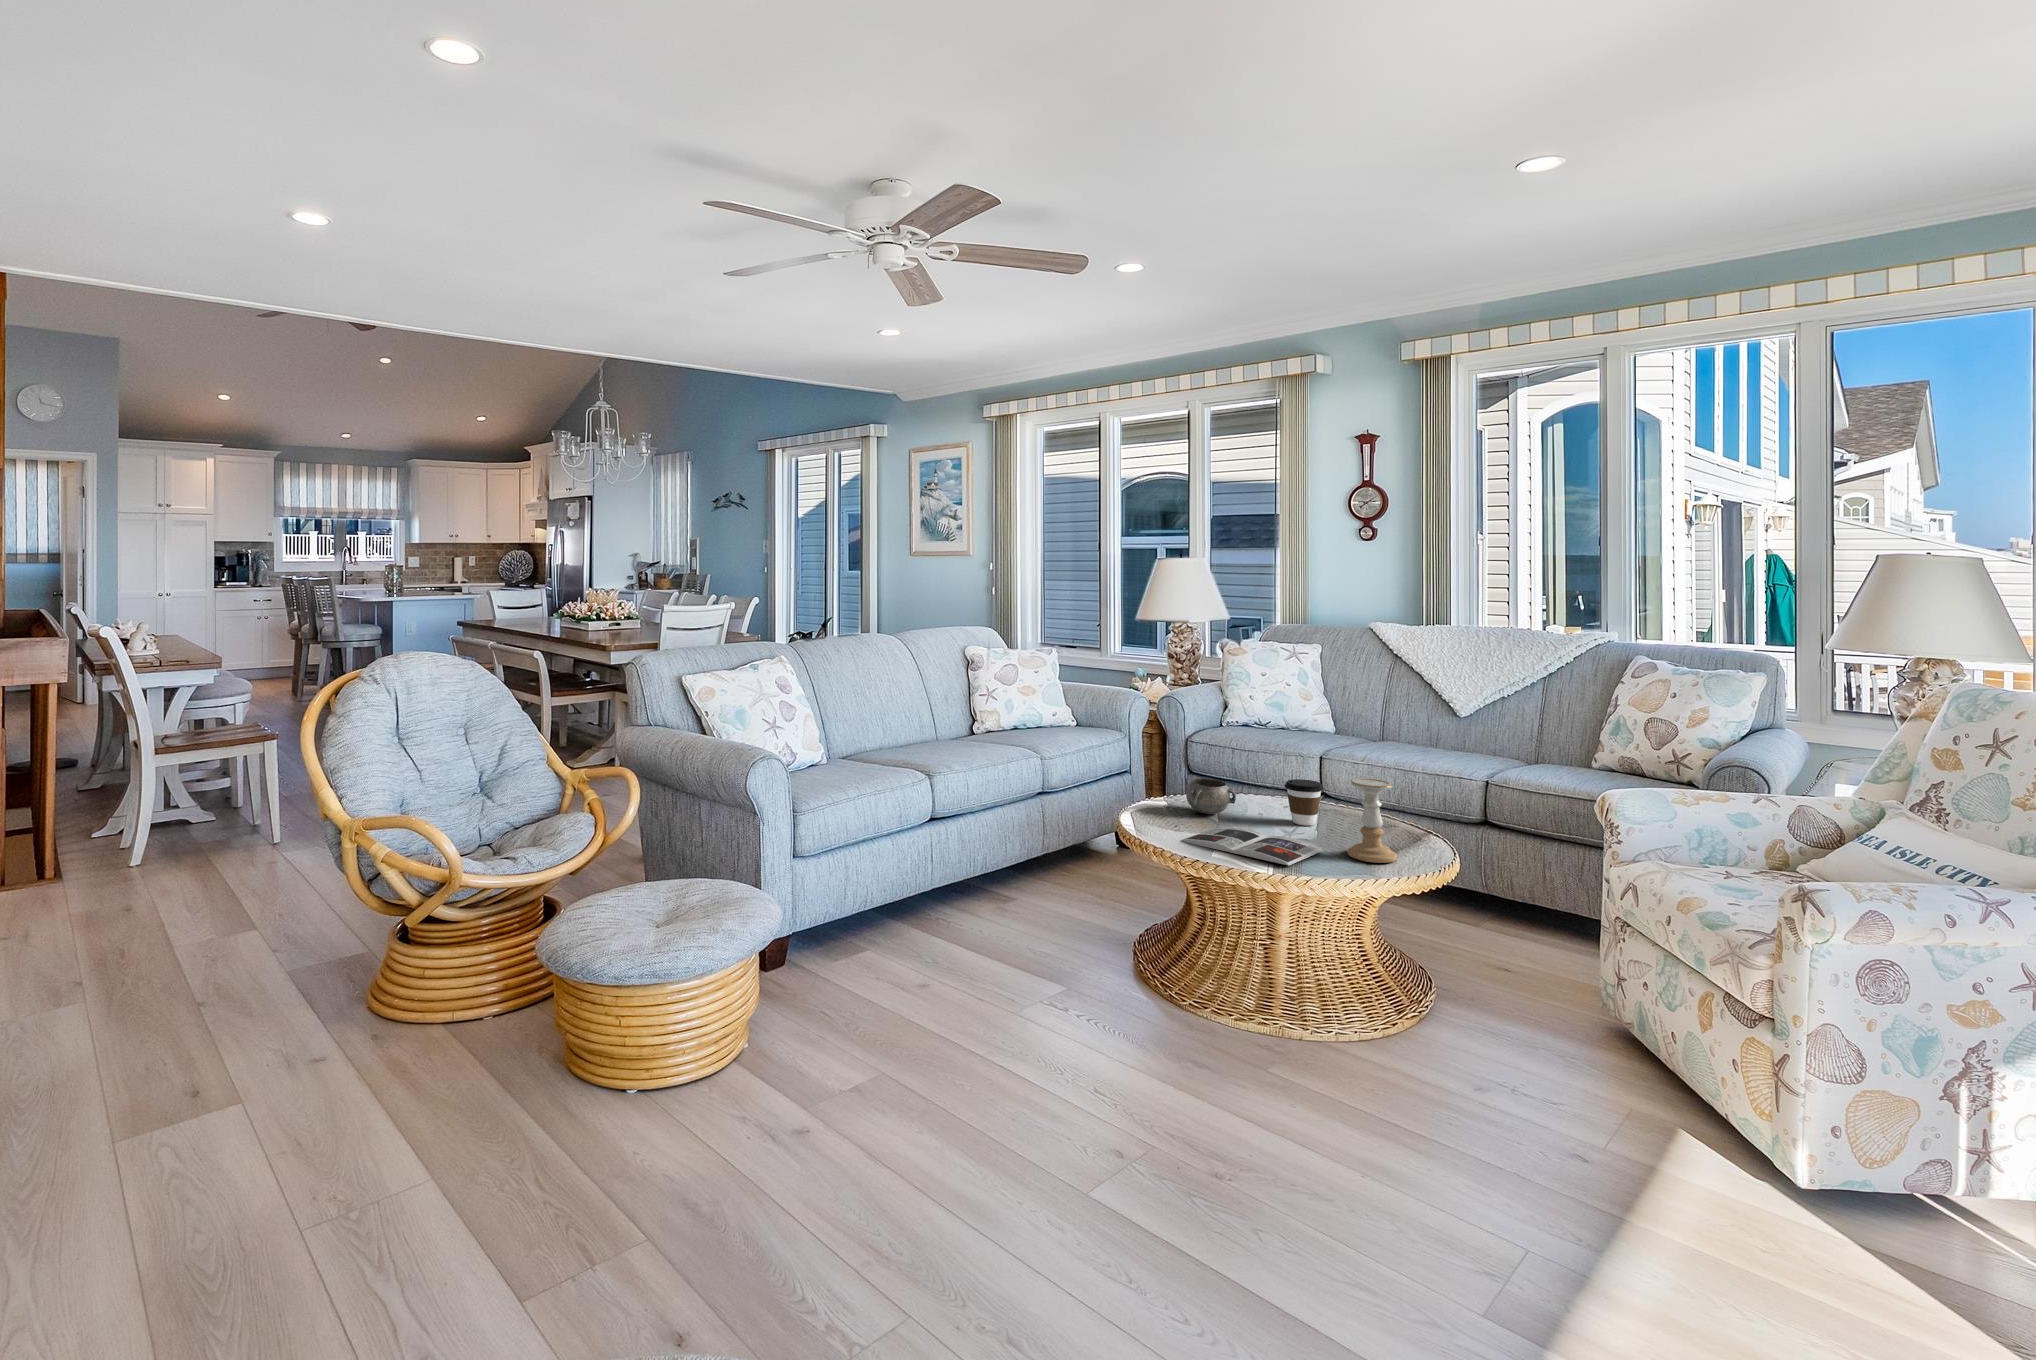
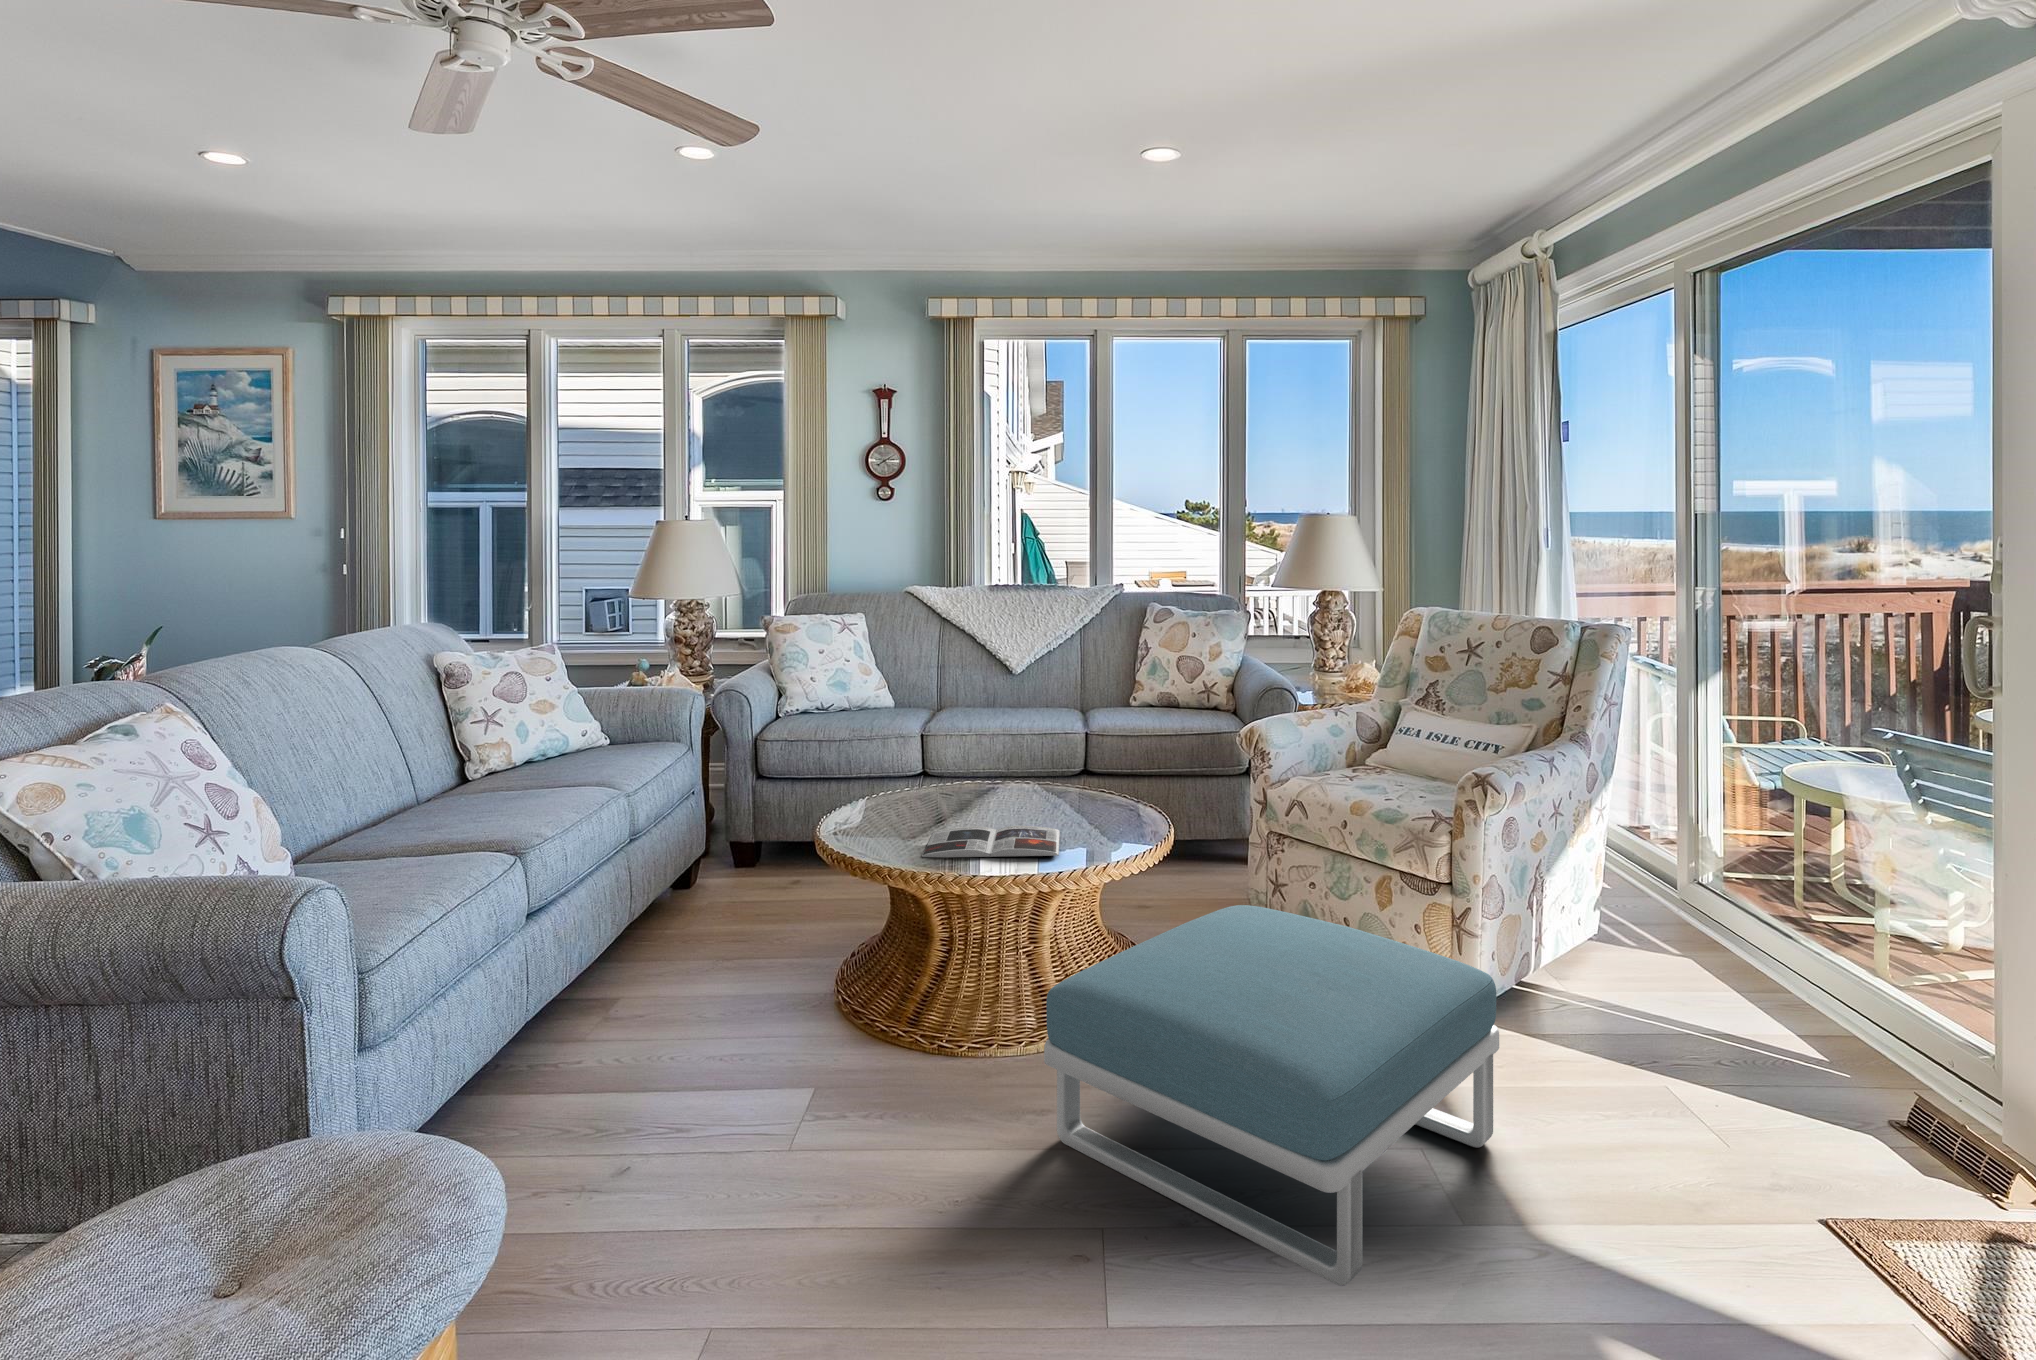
decorative bowl: present [1186,778,1236,814] -> none [873,777,932,820]
candle holder: present [1347,778,1397,863] -> none [1077,745,1125,833]
coffee cup: present [1285,779,1323,825] -> none [980,759,1020,810]
footstool: none [1181,952,1650,1276] -> present [1044,905,1499,1286]

